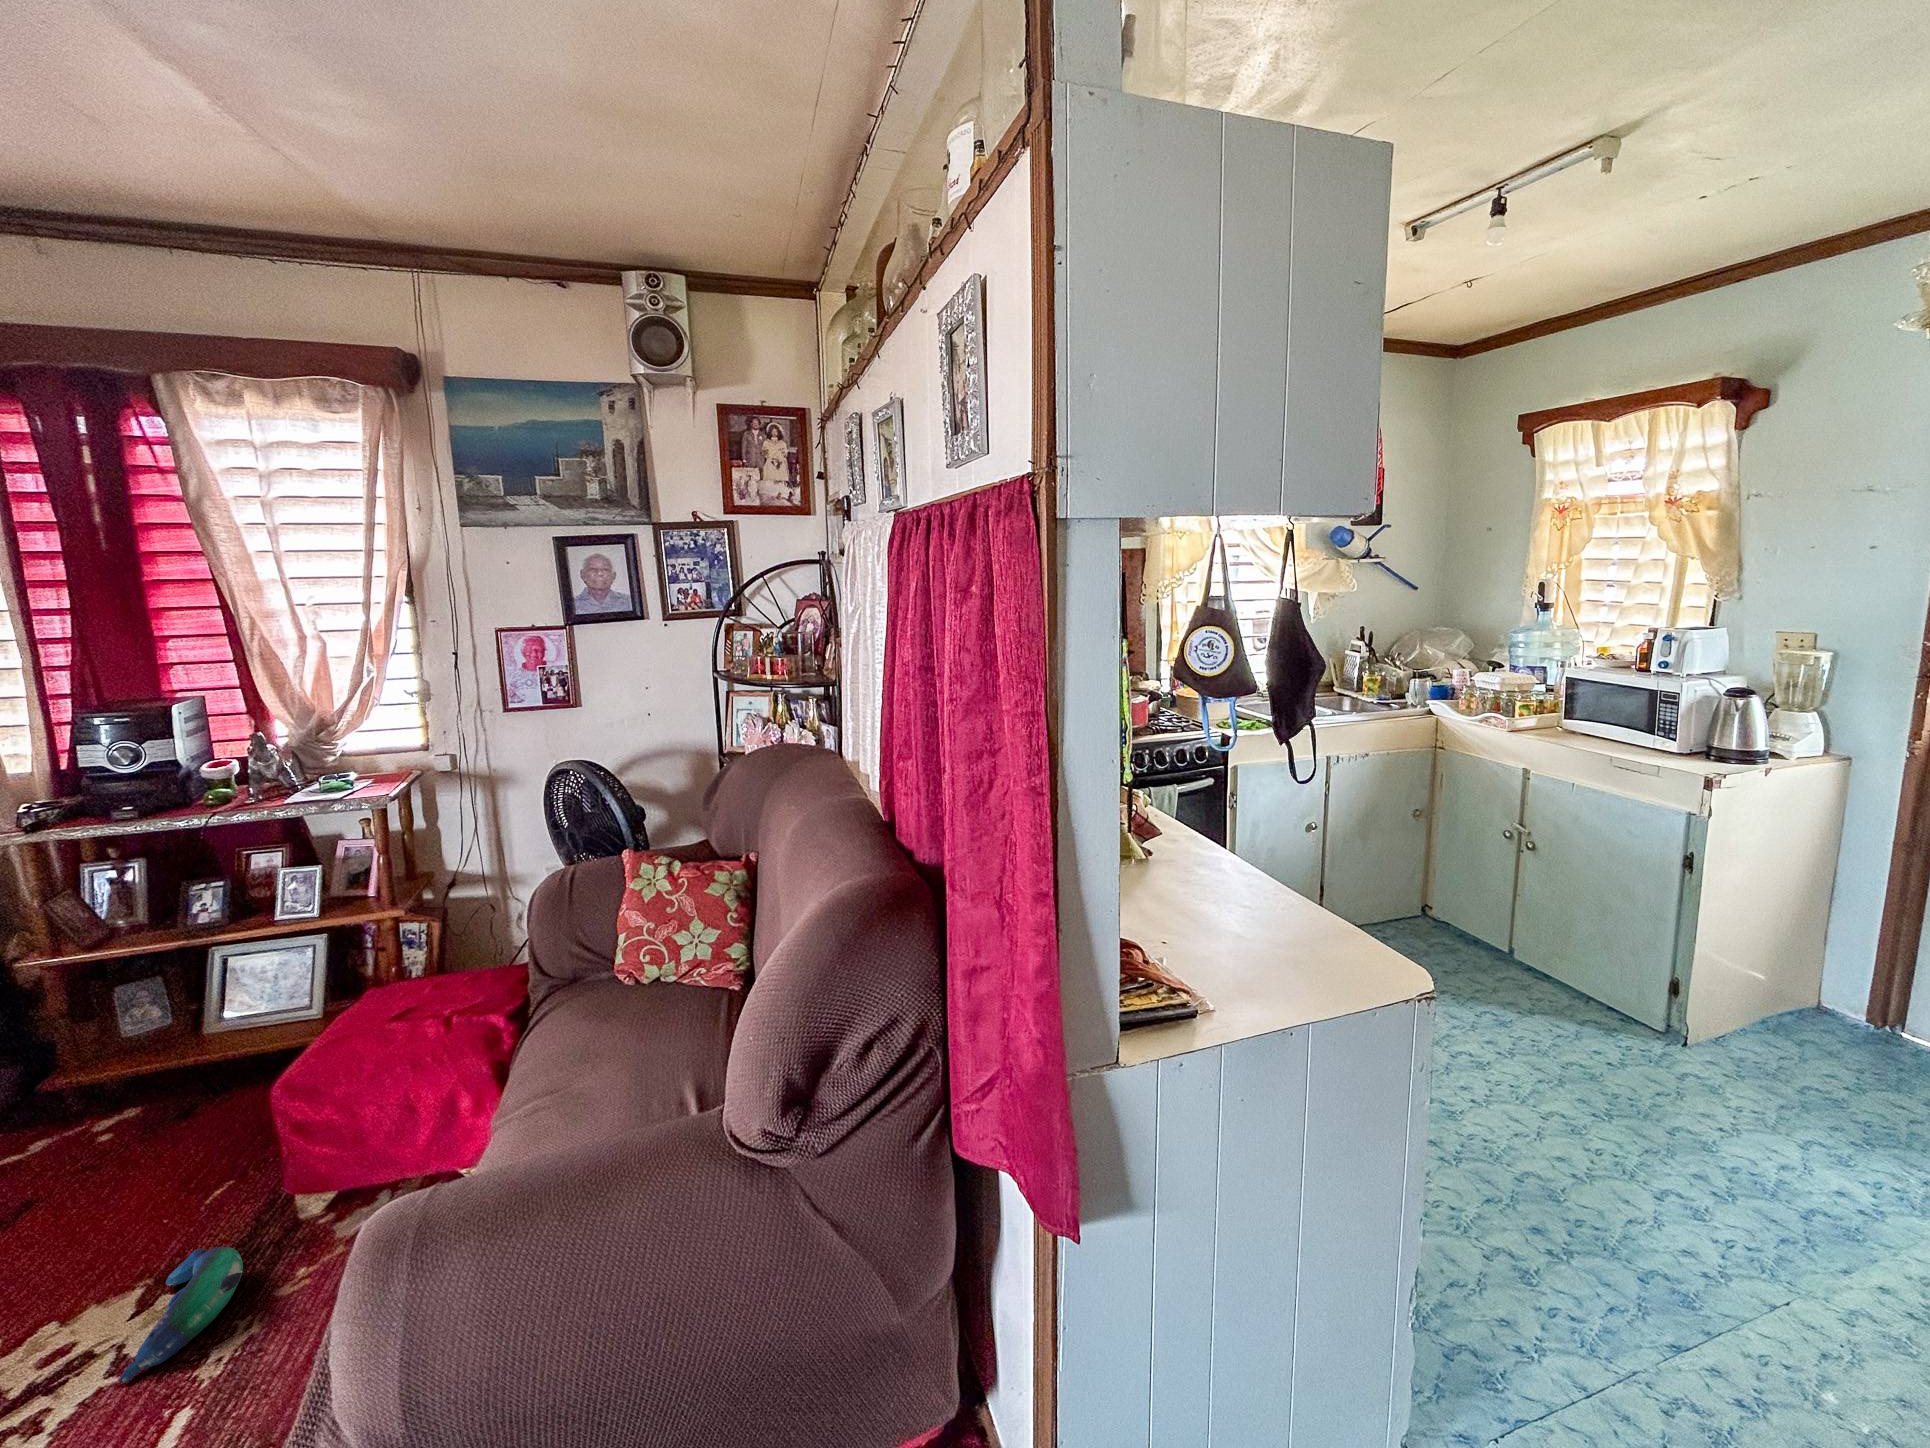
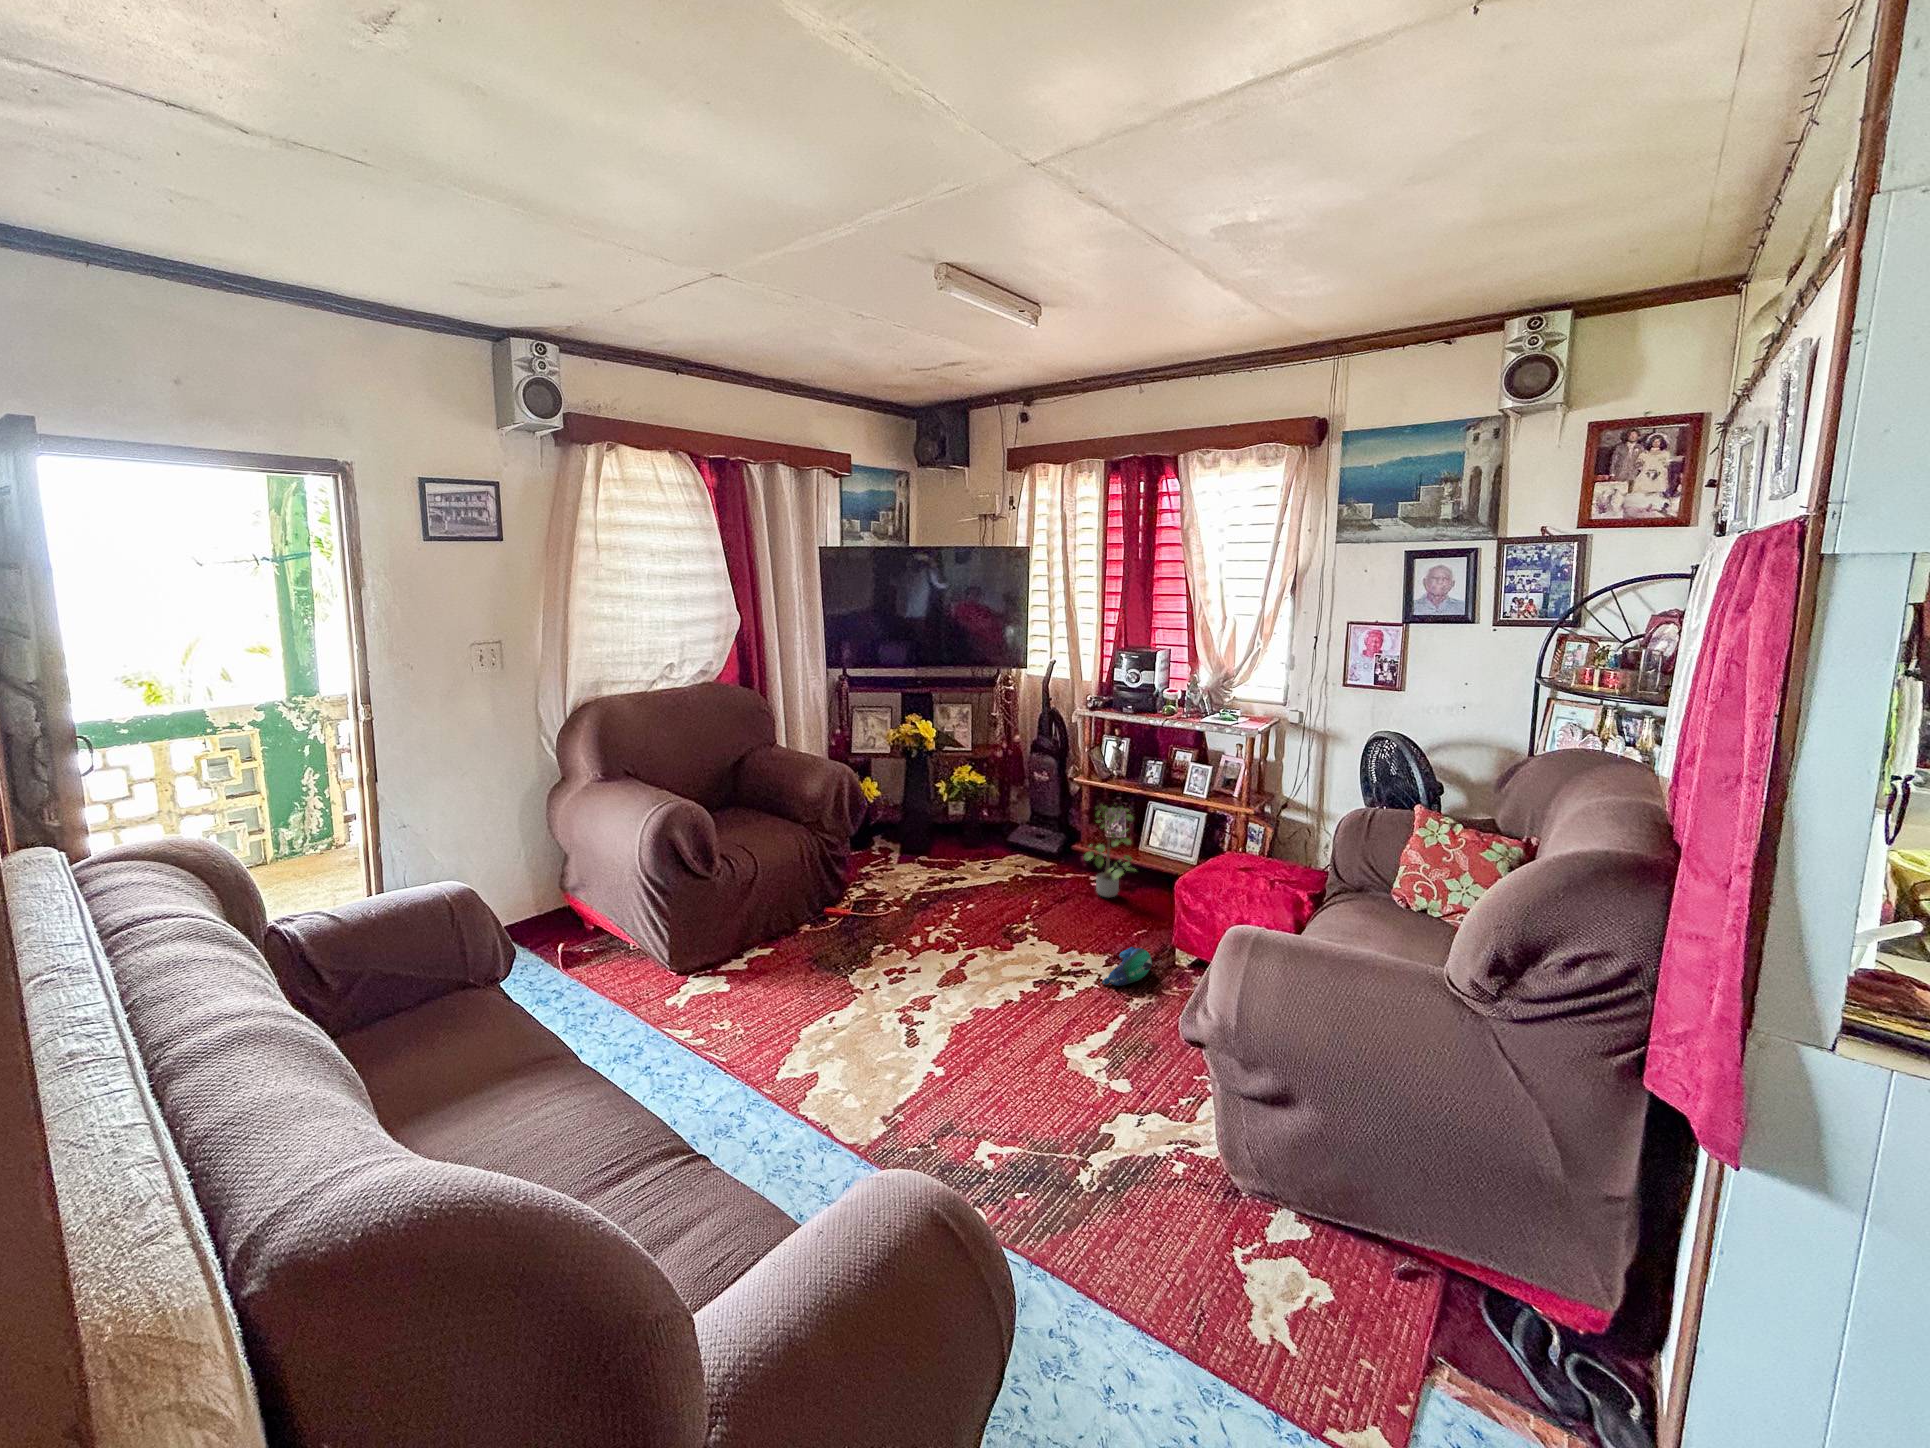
potted plant: none [54,986,200,1162] -> present [1084,804,1138,897]

